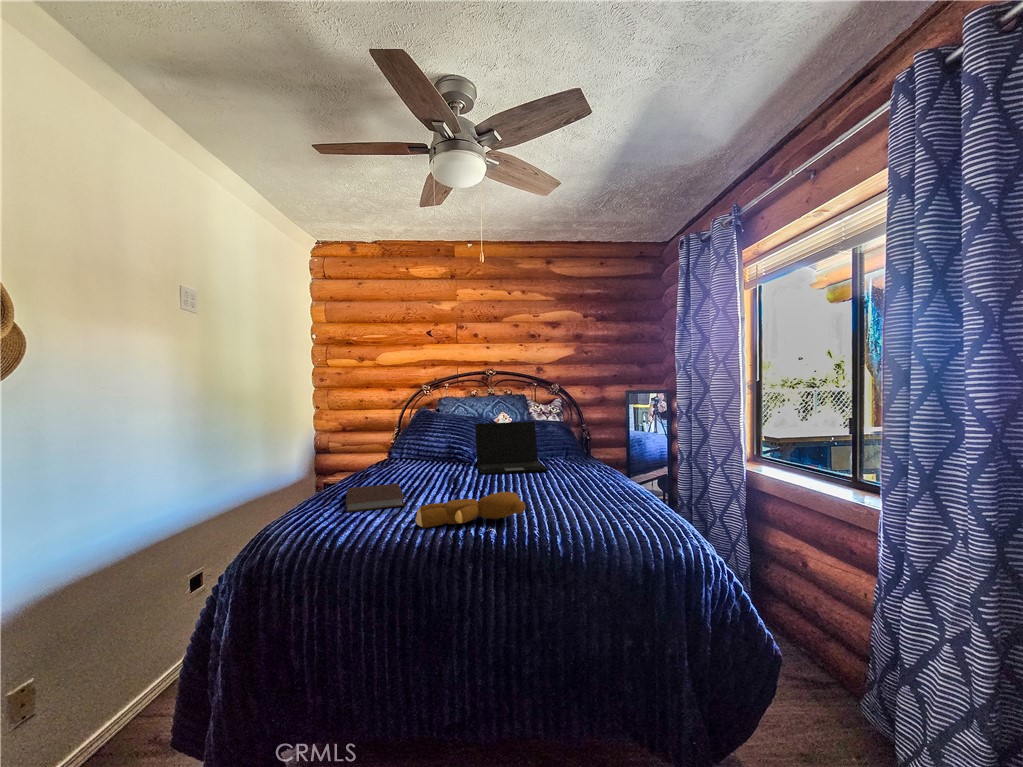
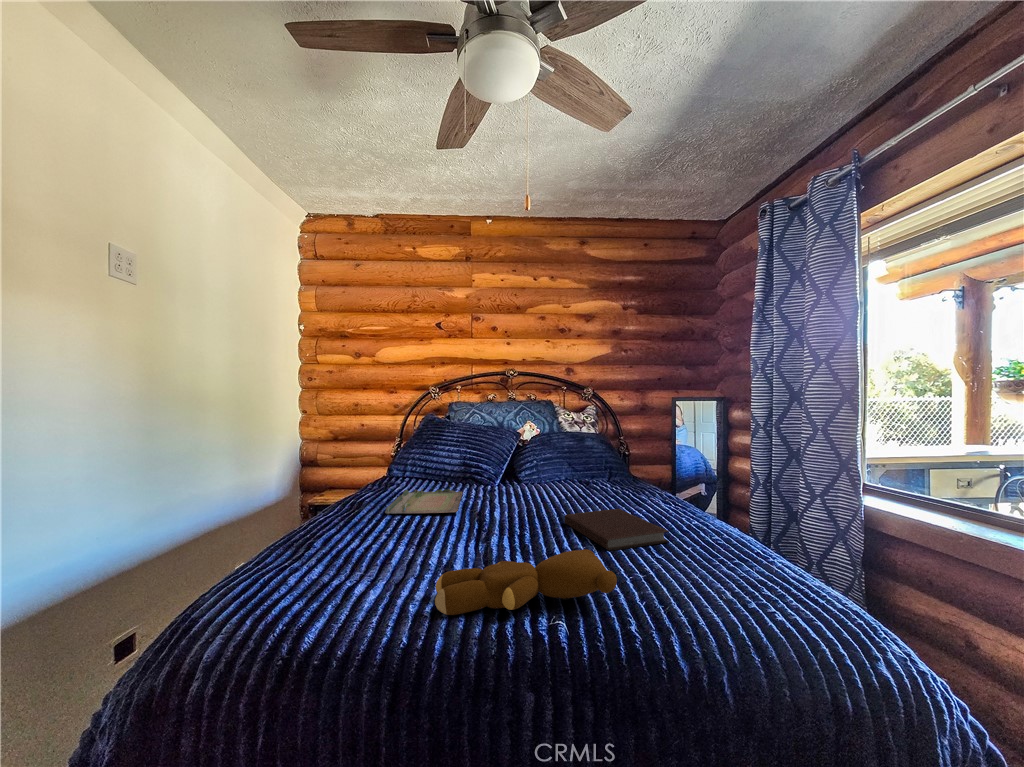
laptop: present [475,422,549,475] -> none [502,434,602,505]
tray: none [386,461,445,482] -> present [385,486,463,515]
notebook: present [345,483,405,512] -> present [565,509,669,551]

